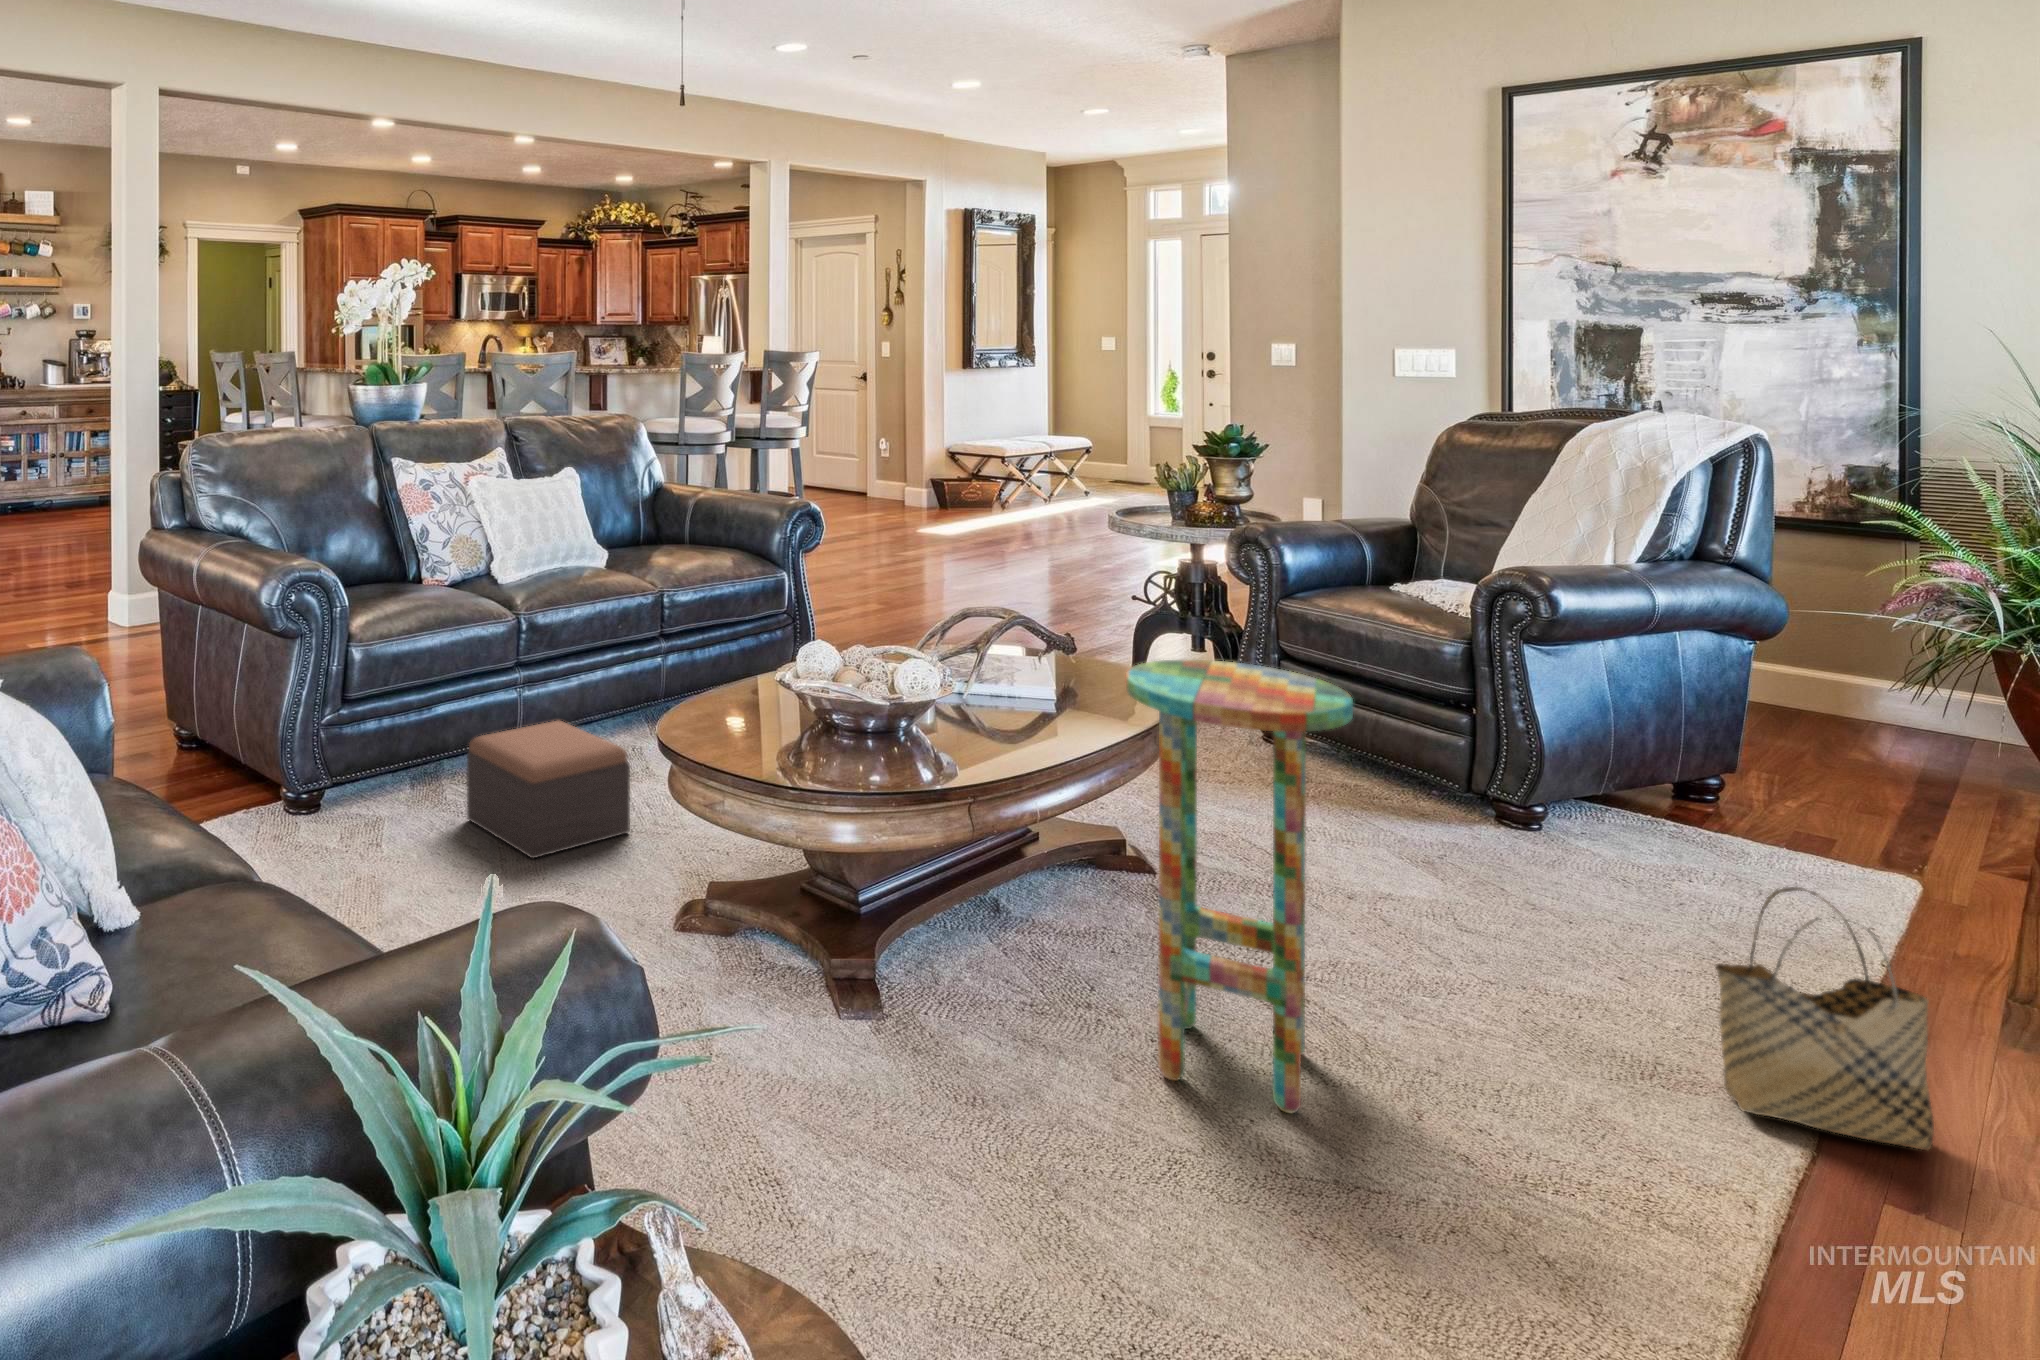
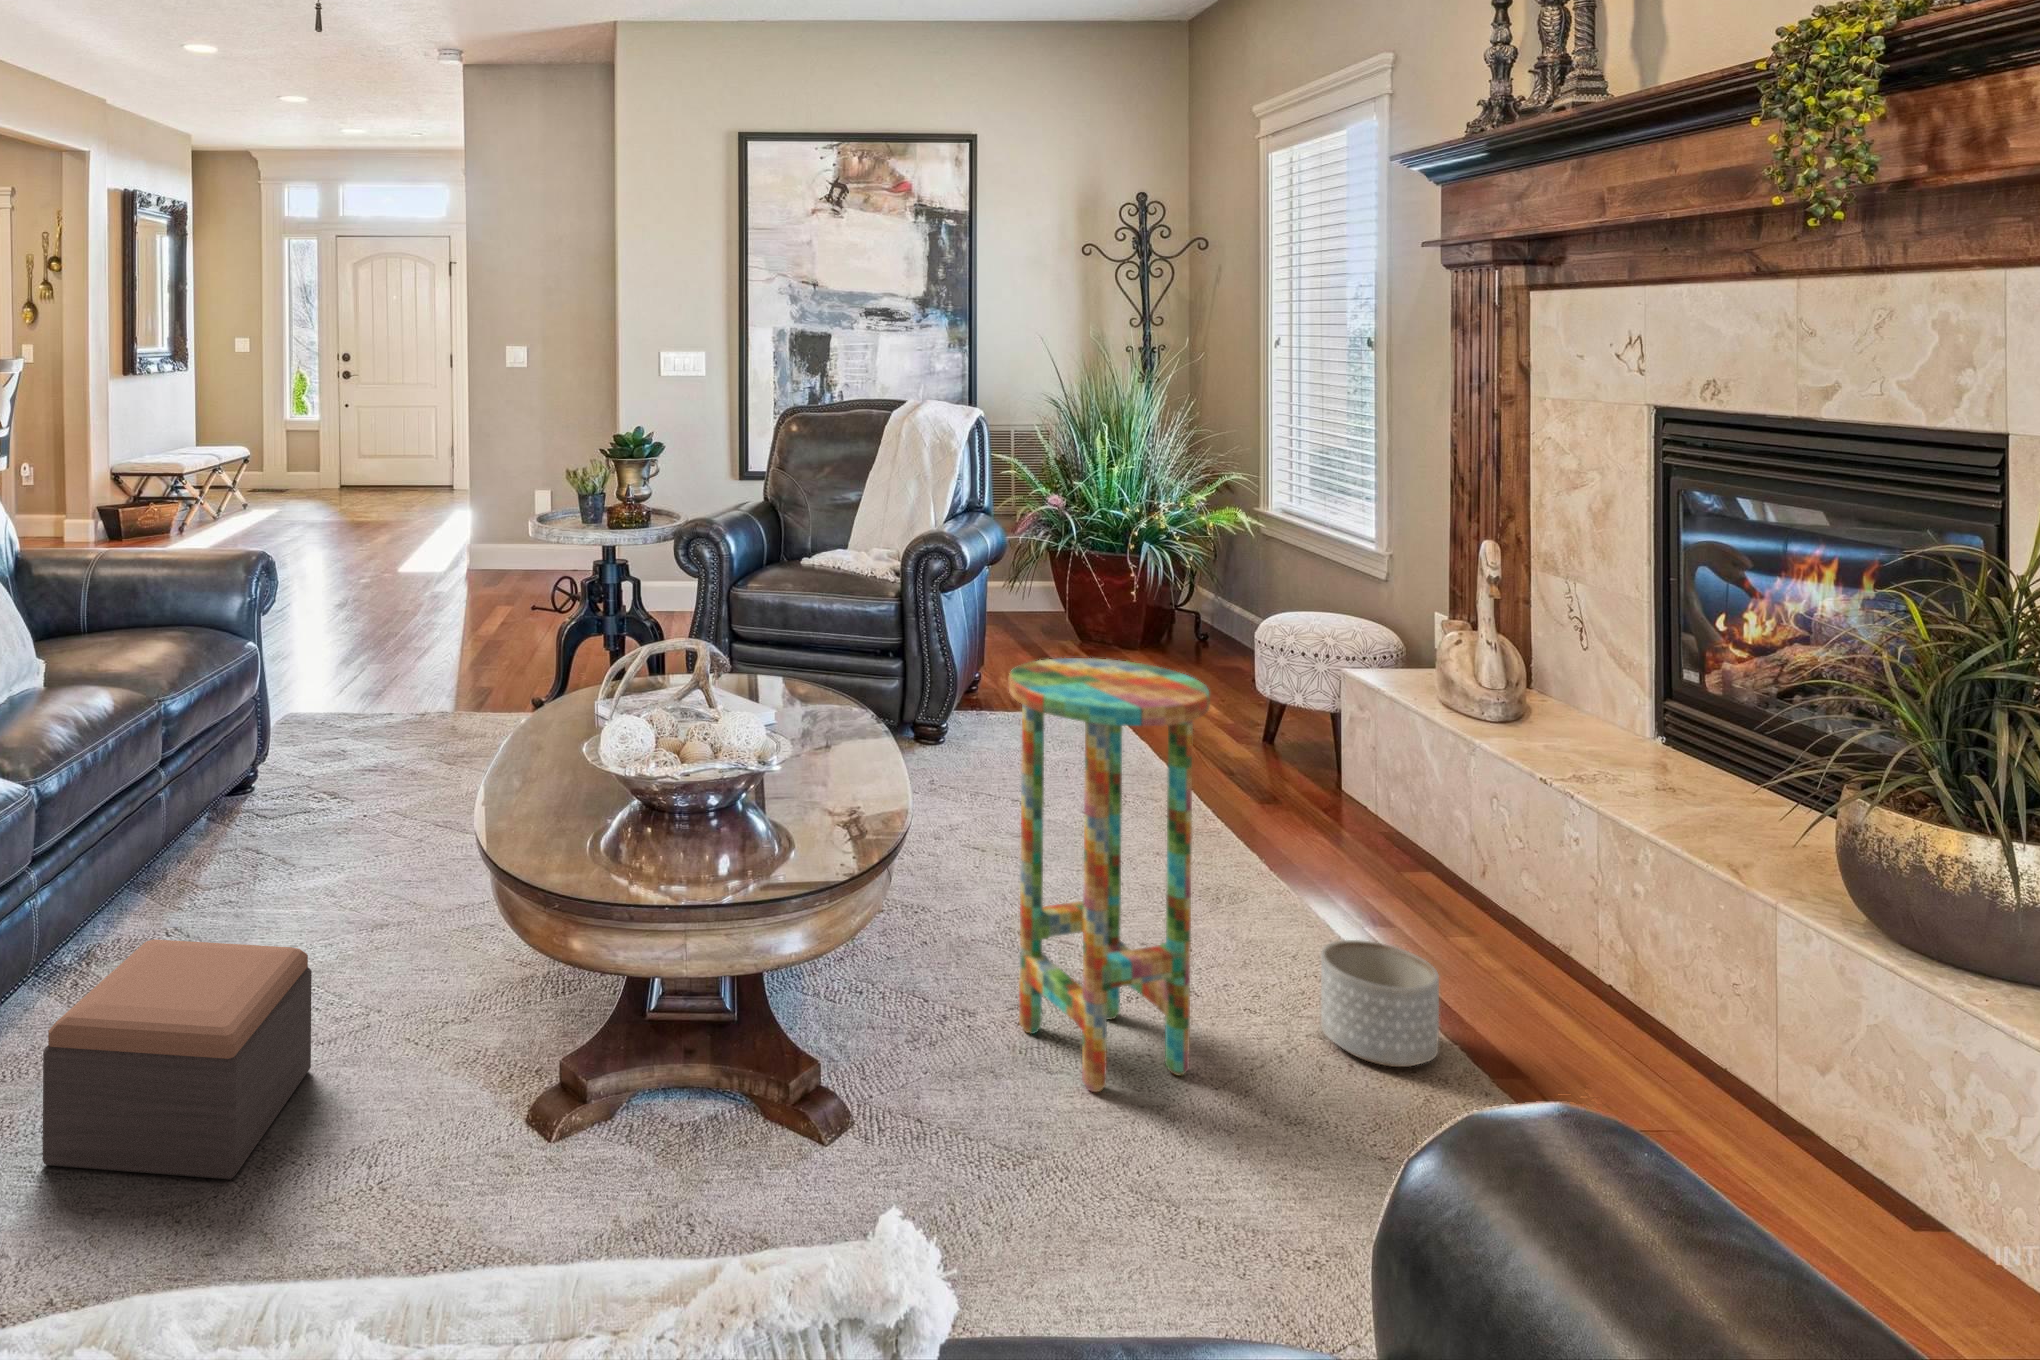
woven basket: present [1716,887,1934,1150] -> none [1275,748,1378,927]
planter: none [1535,1076,1708,1251] -> present [1321,940,1439,1067]

